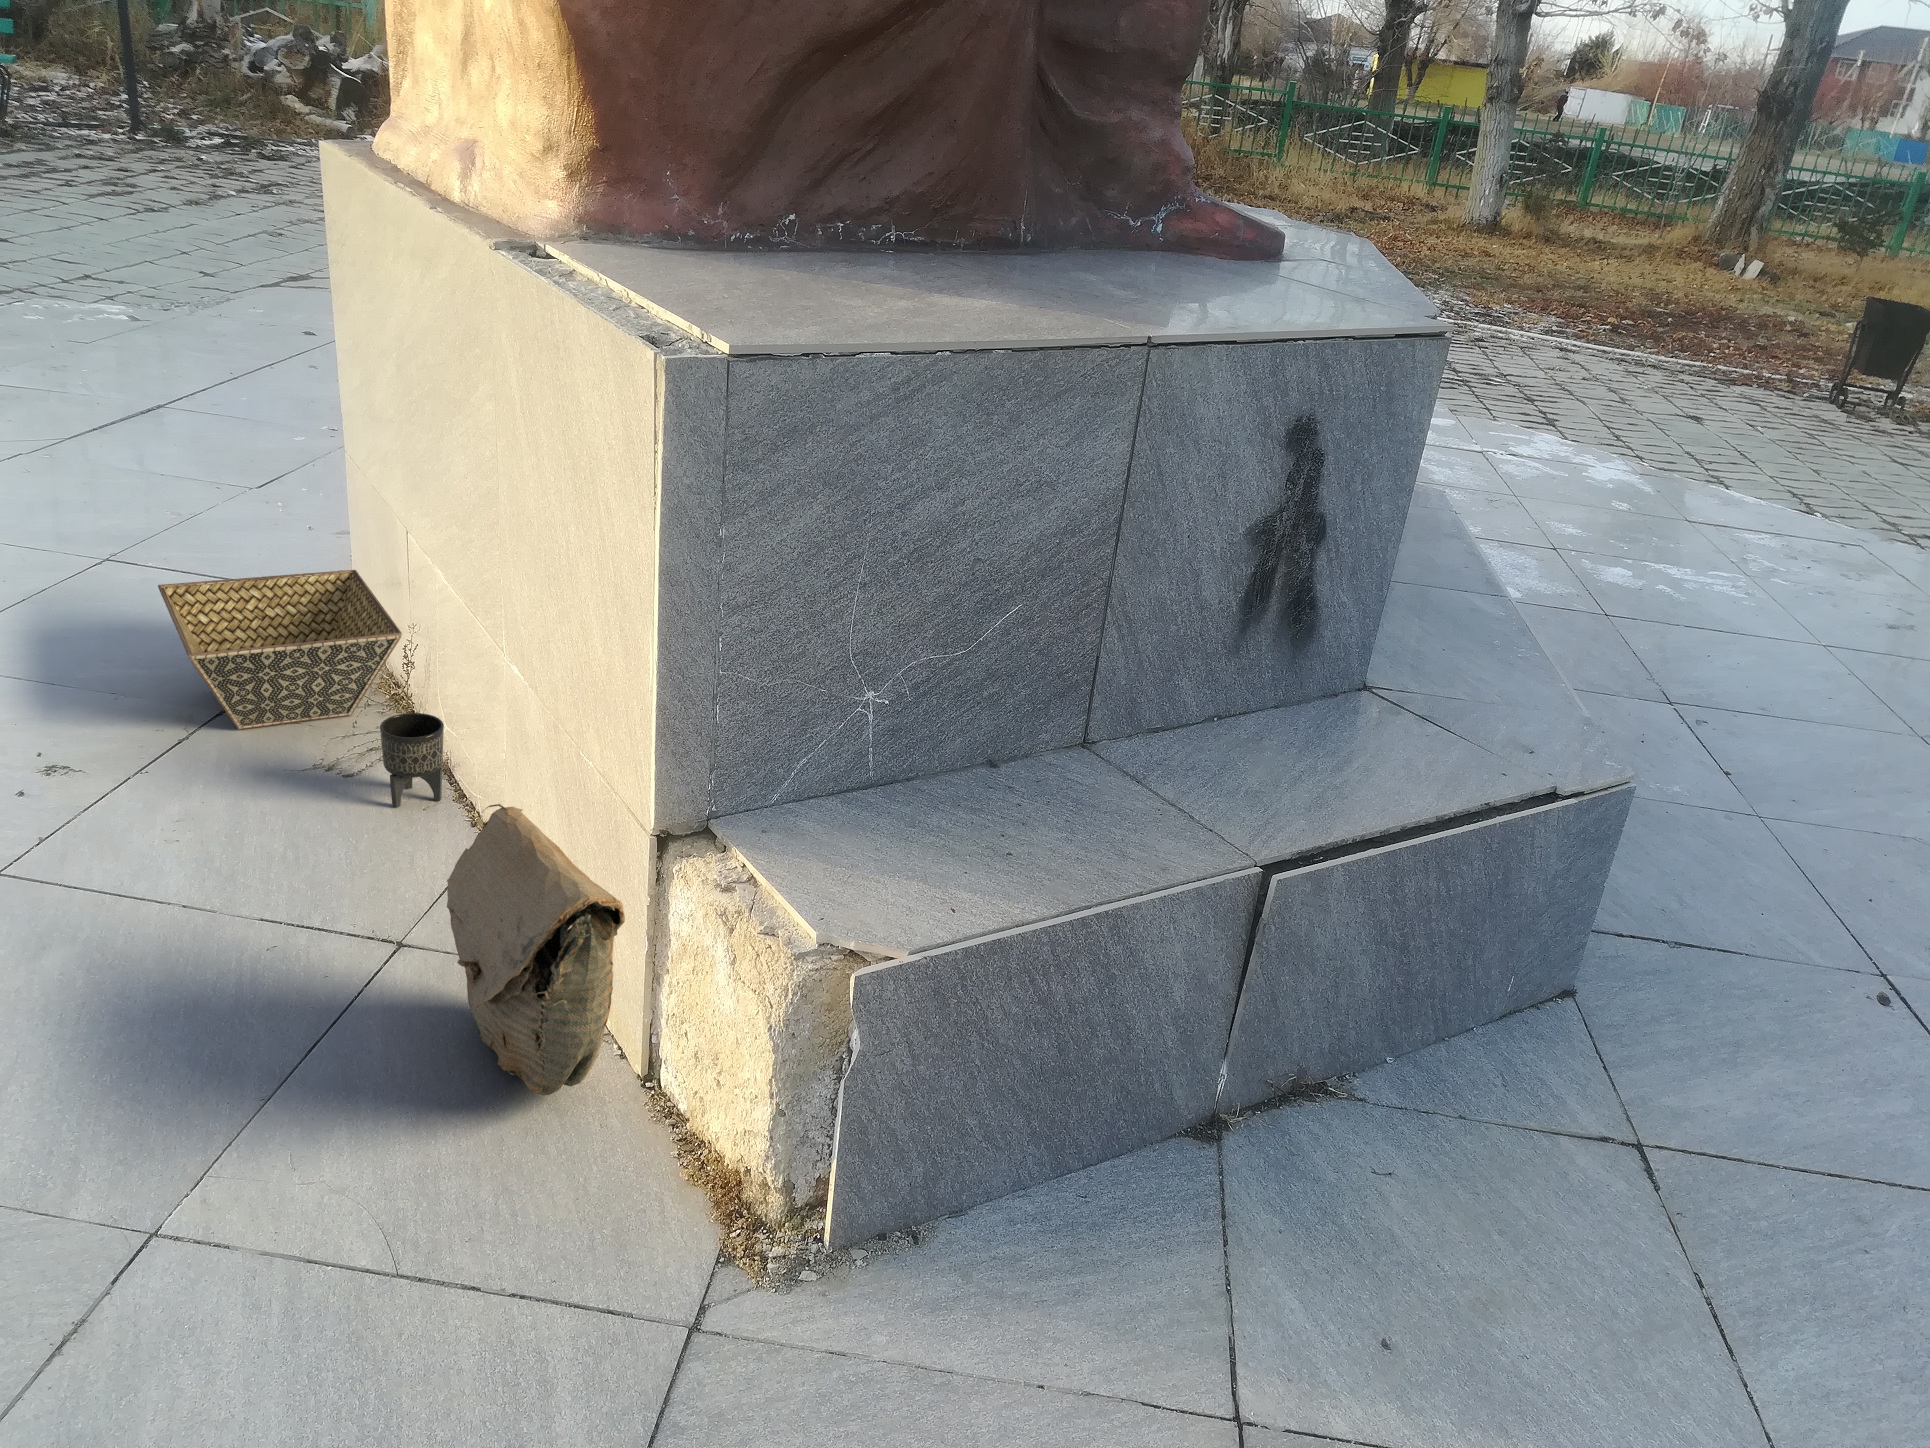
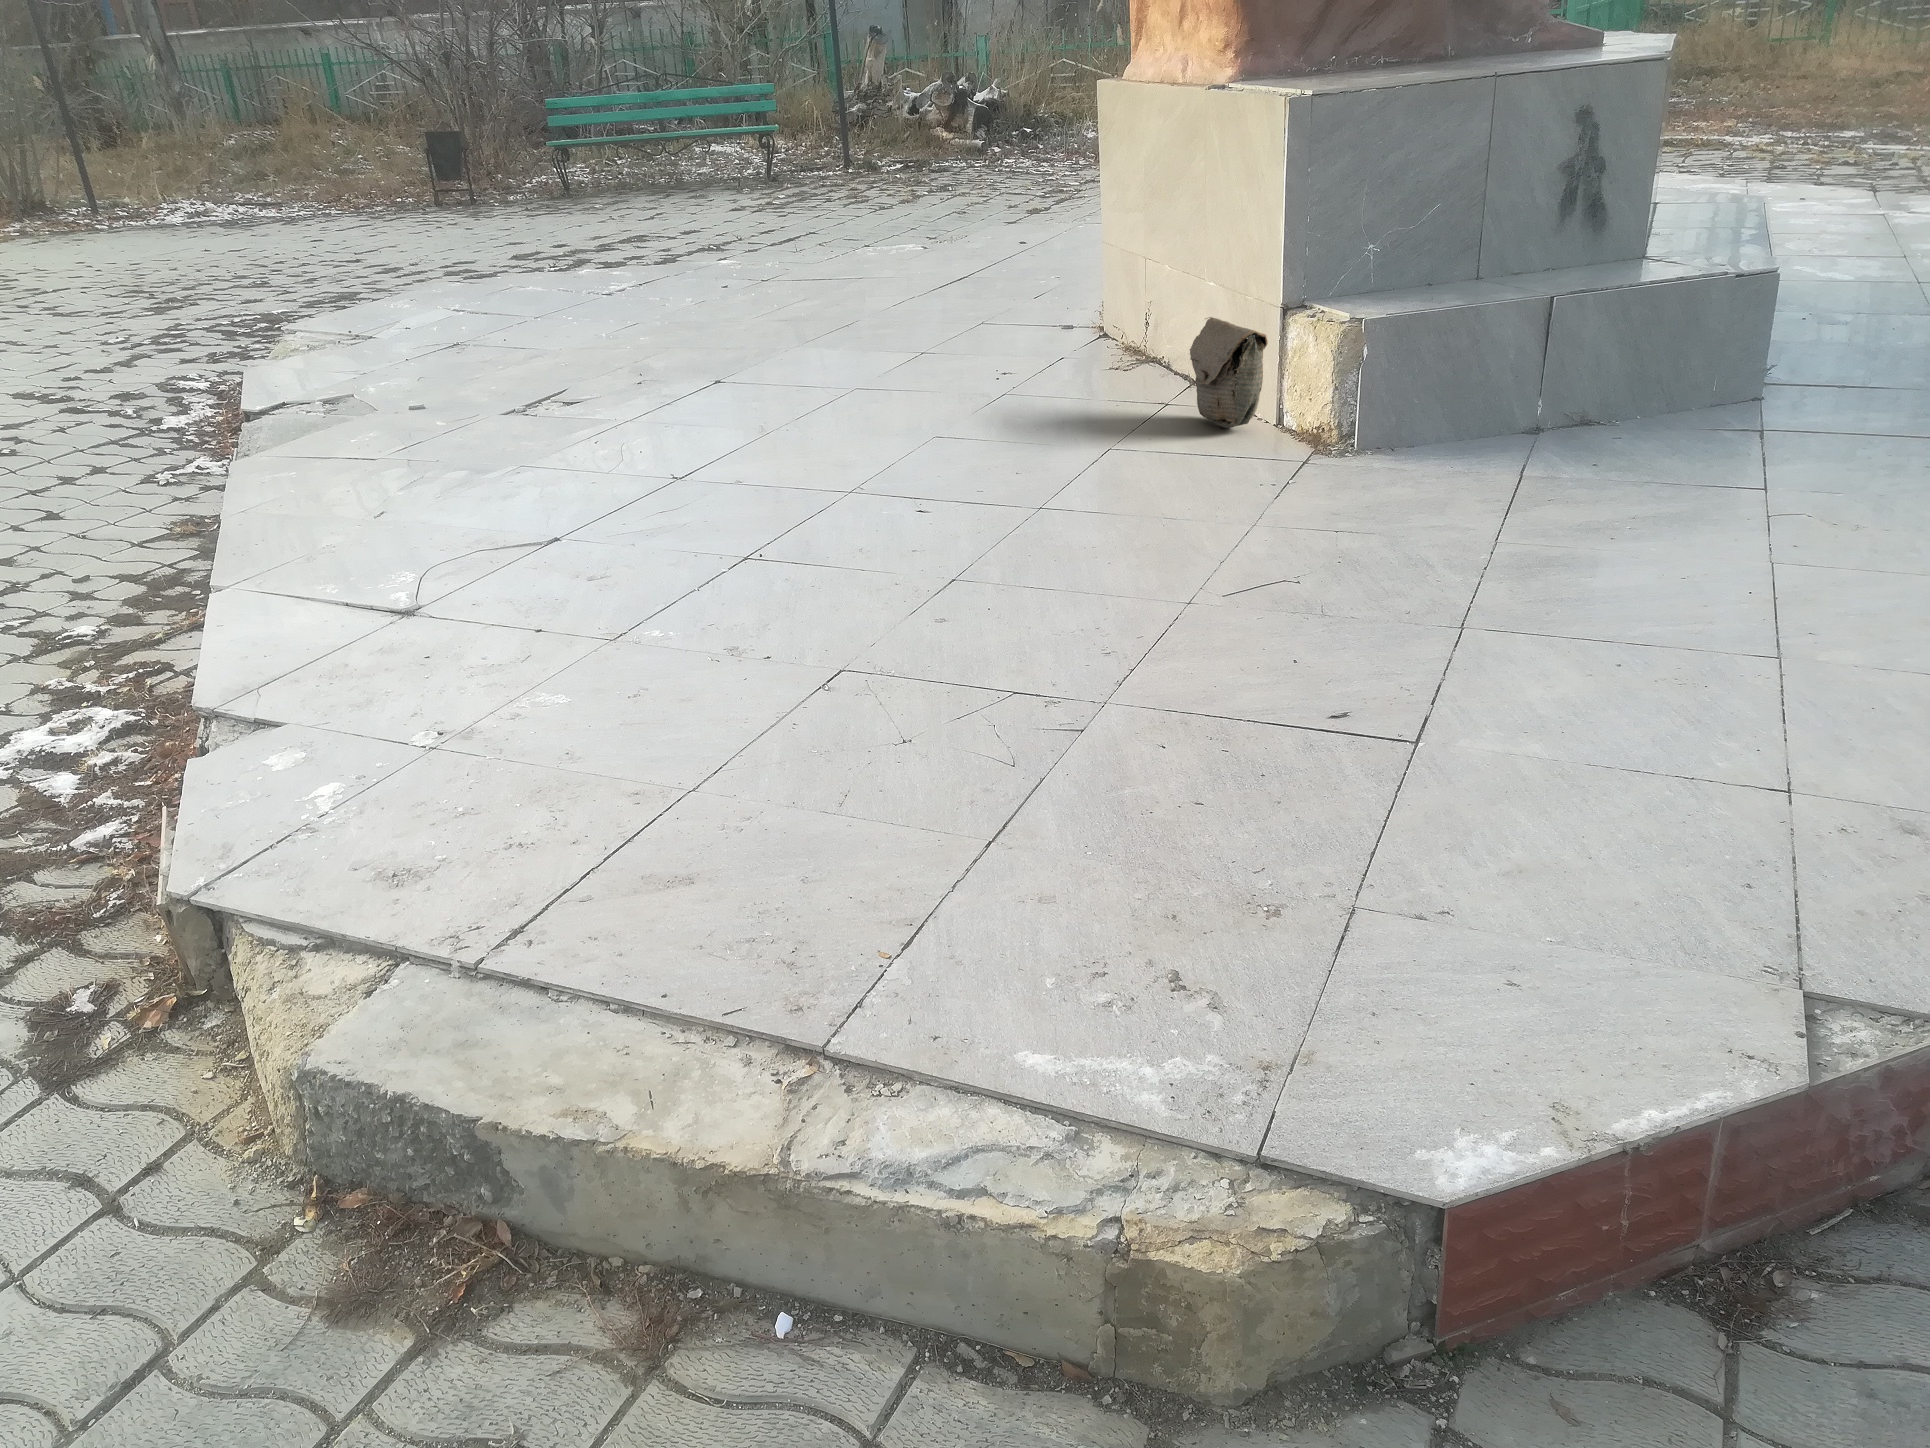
basket: present [158,570,402,730] -> none [1020,296,1138,365]
planter: present [380,713,444,808] -> none [1137,335,1166,379]

